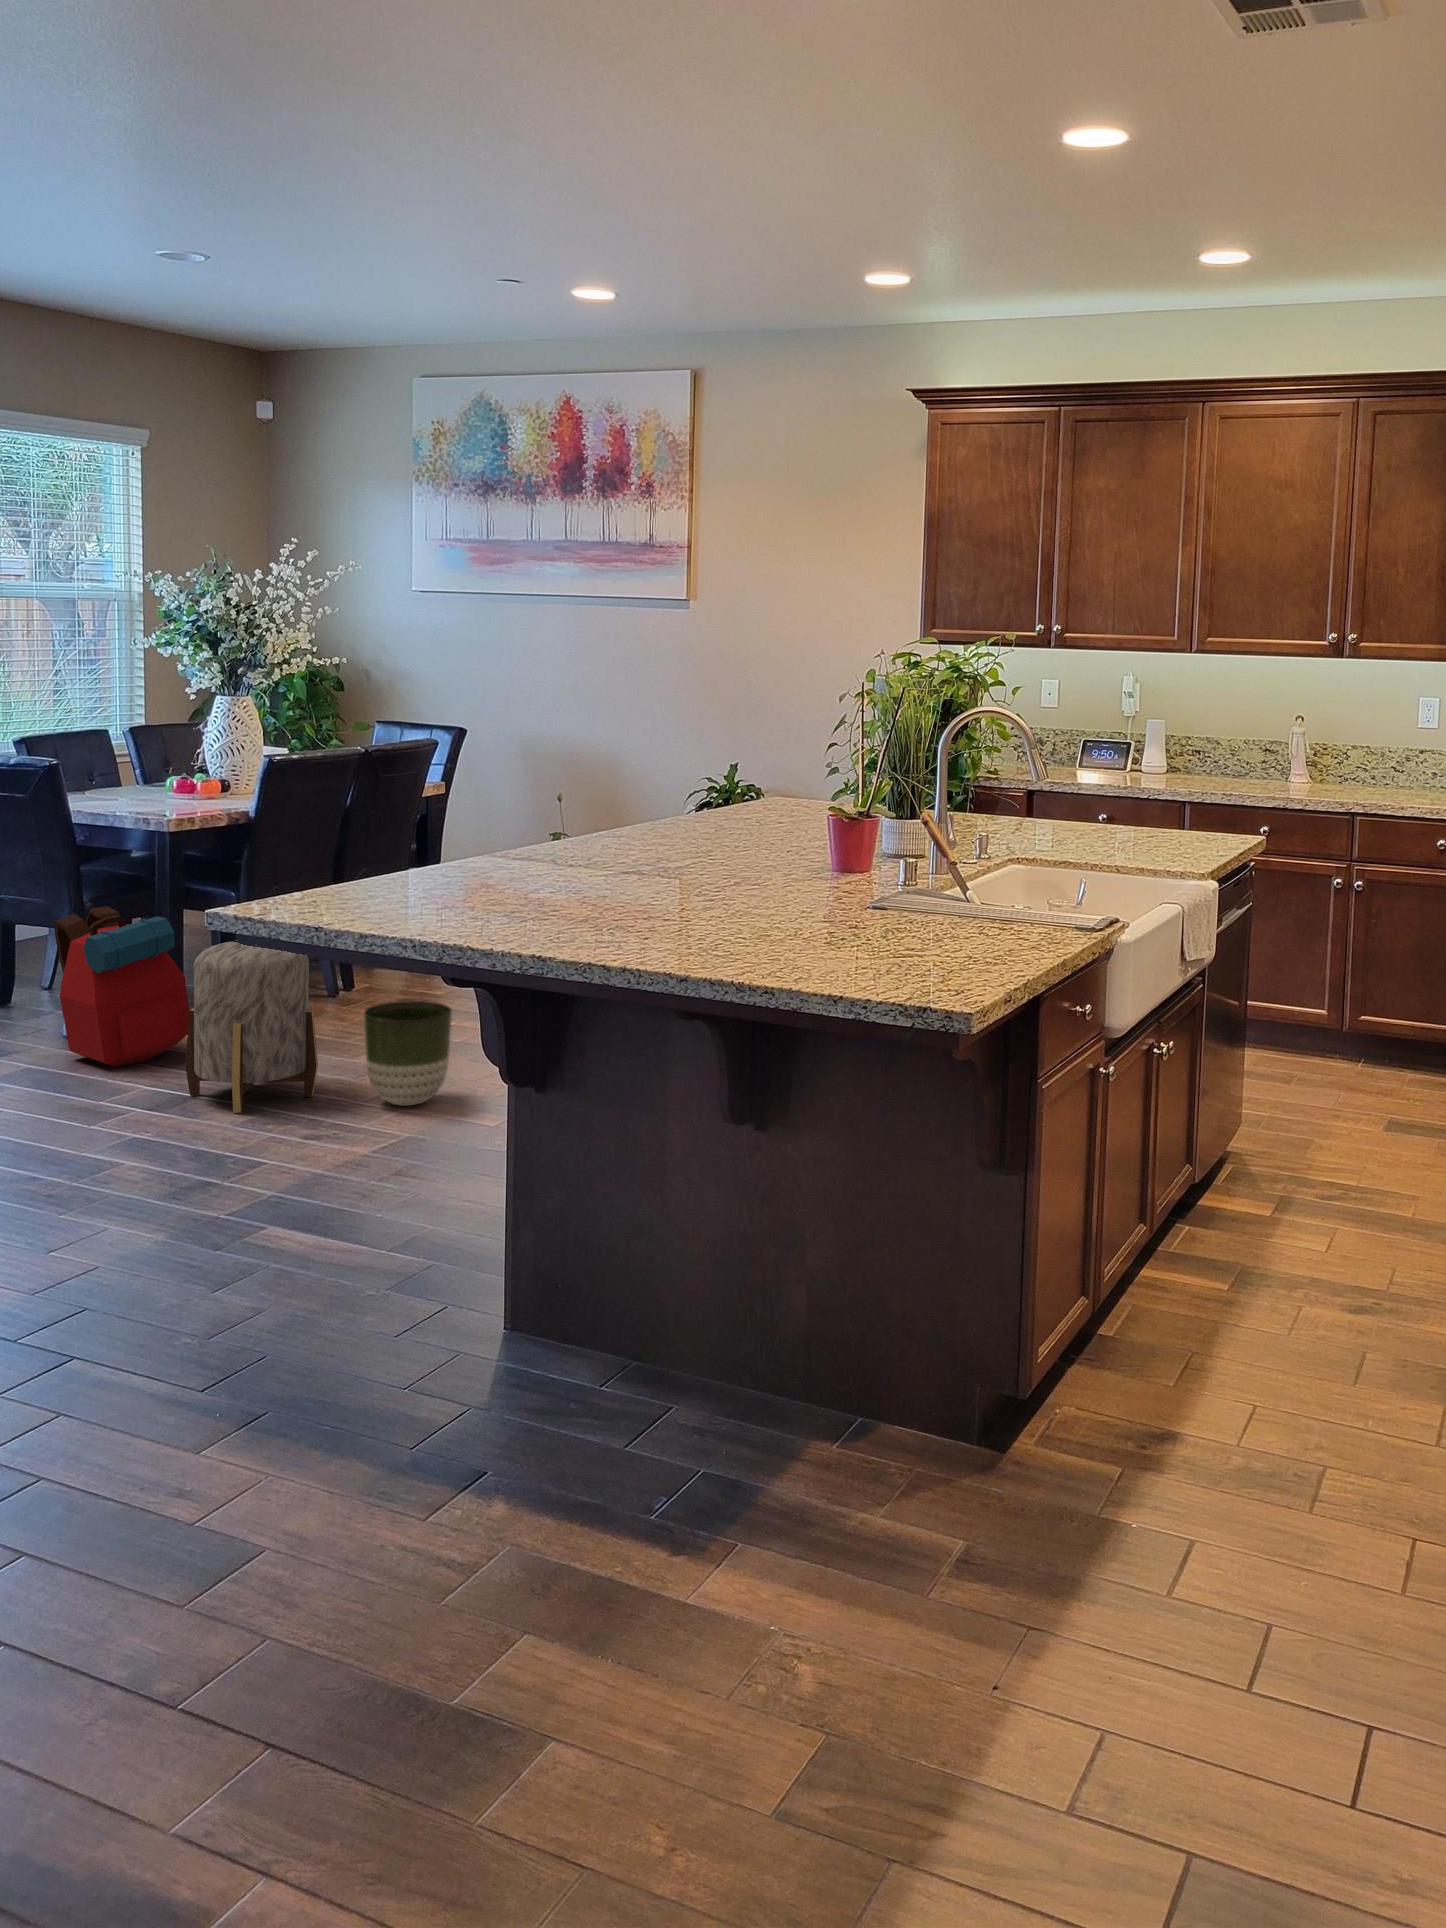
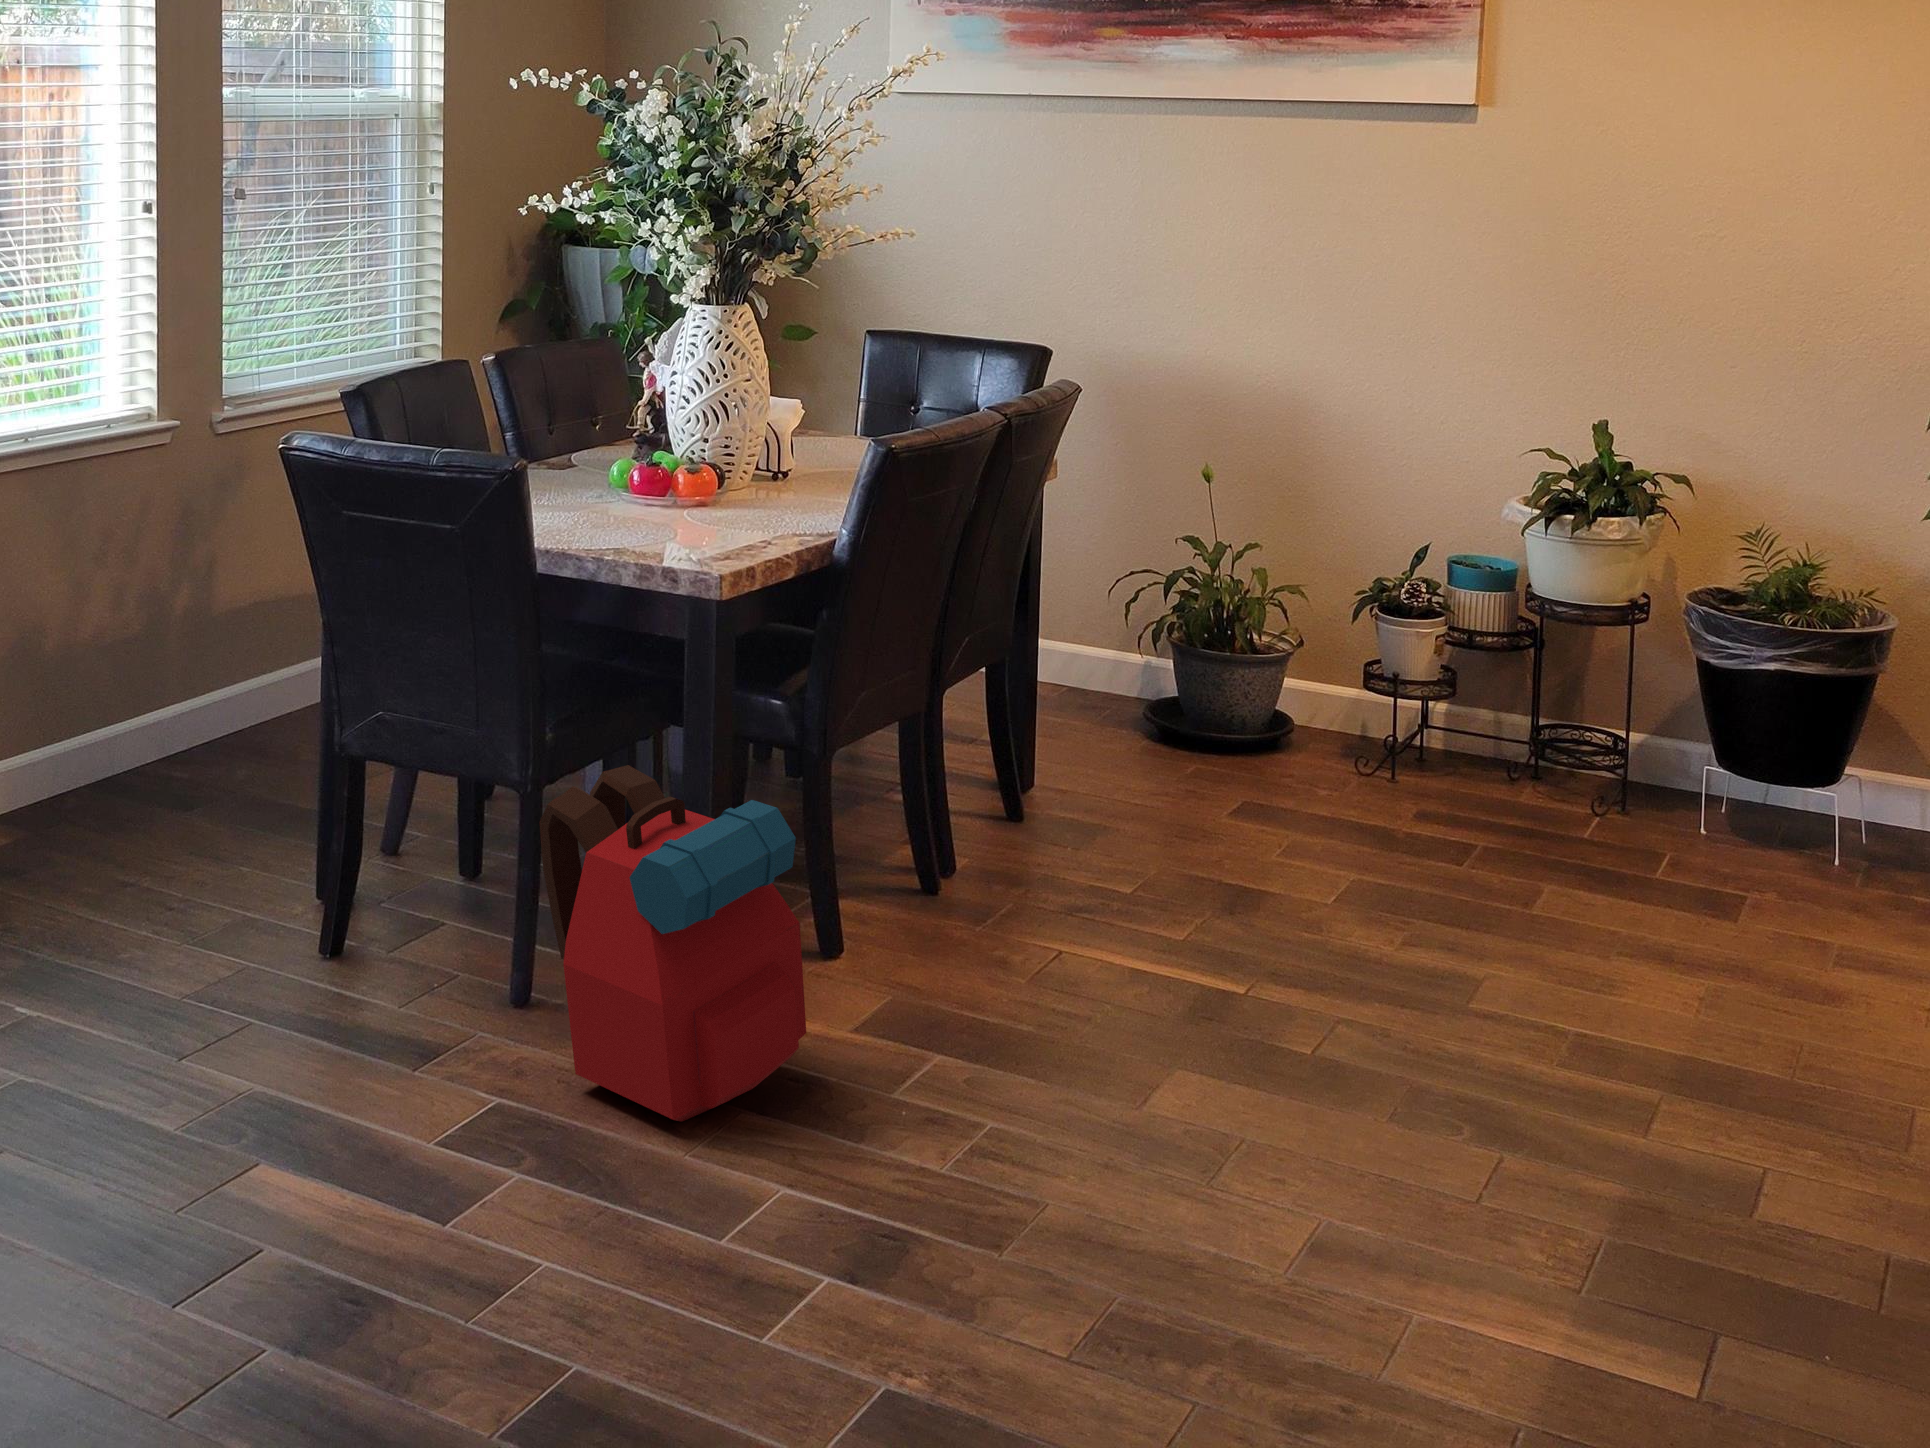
stool: present [185,941,318,1113] -> none [904,892,1196,1320]
planter: present [364,1001,452,1106] -> none [1325,1046,1536,1311]

